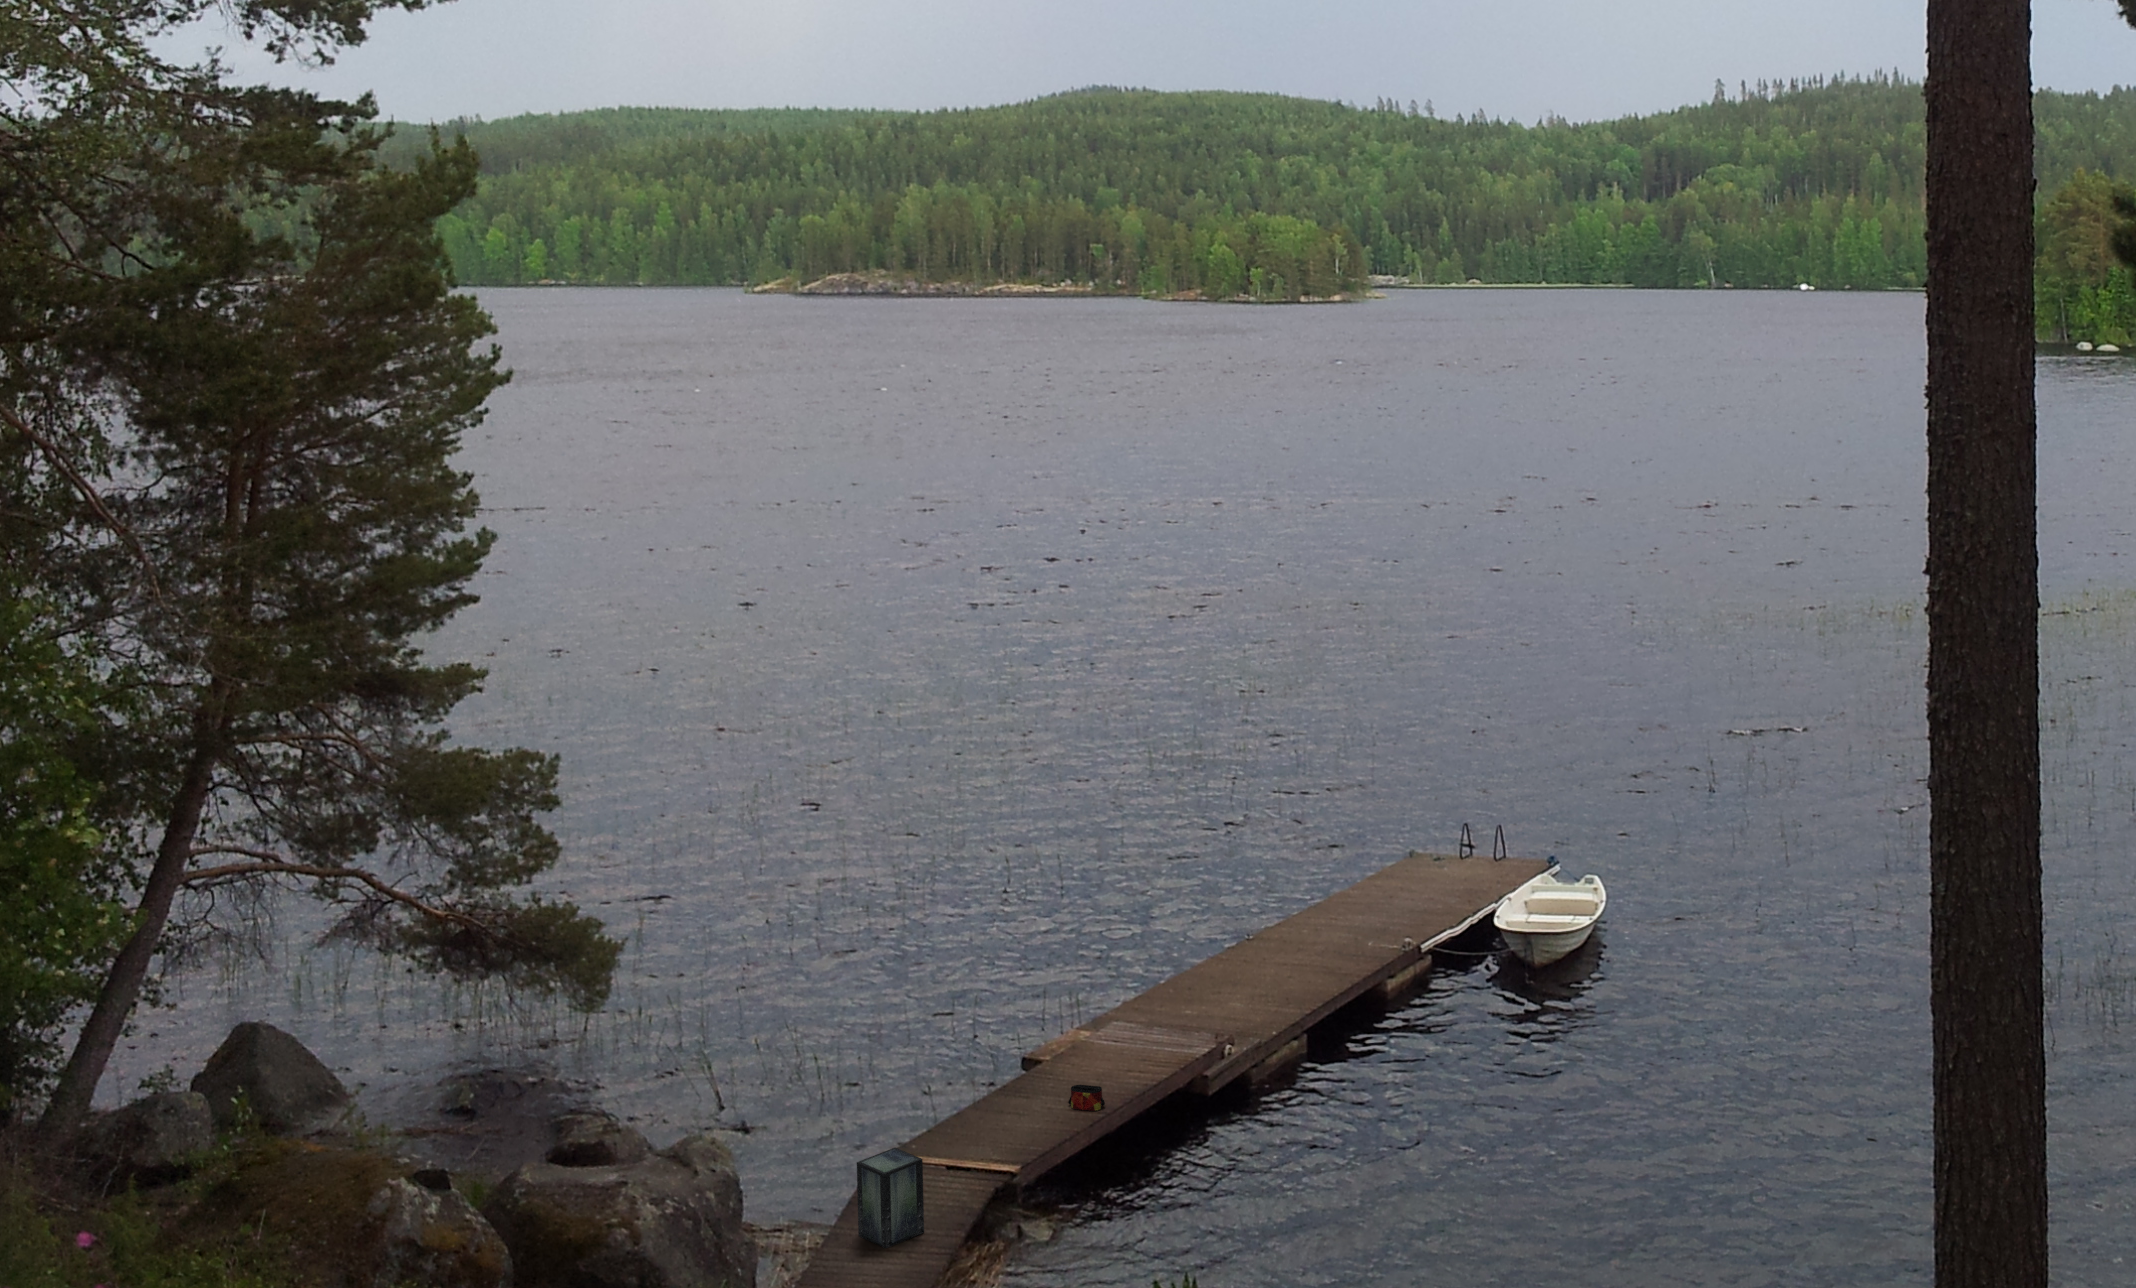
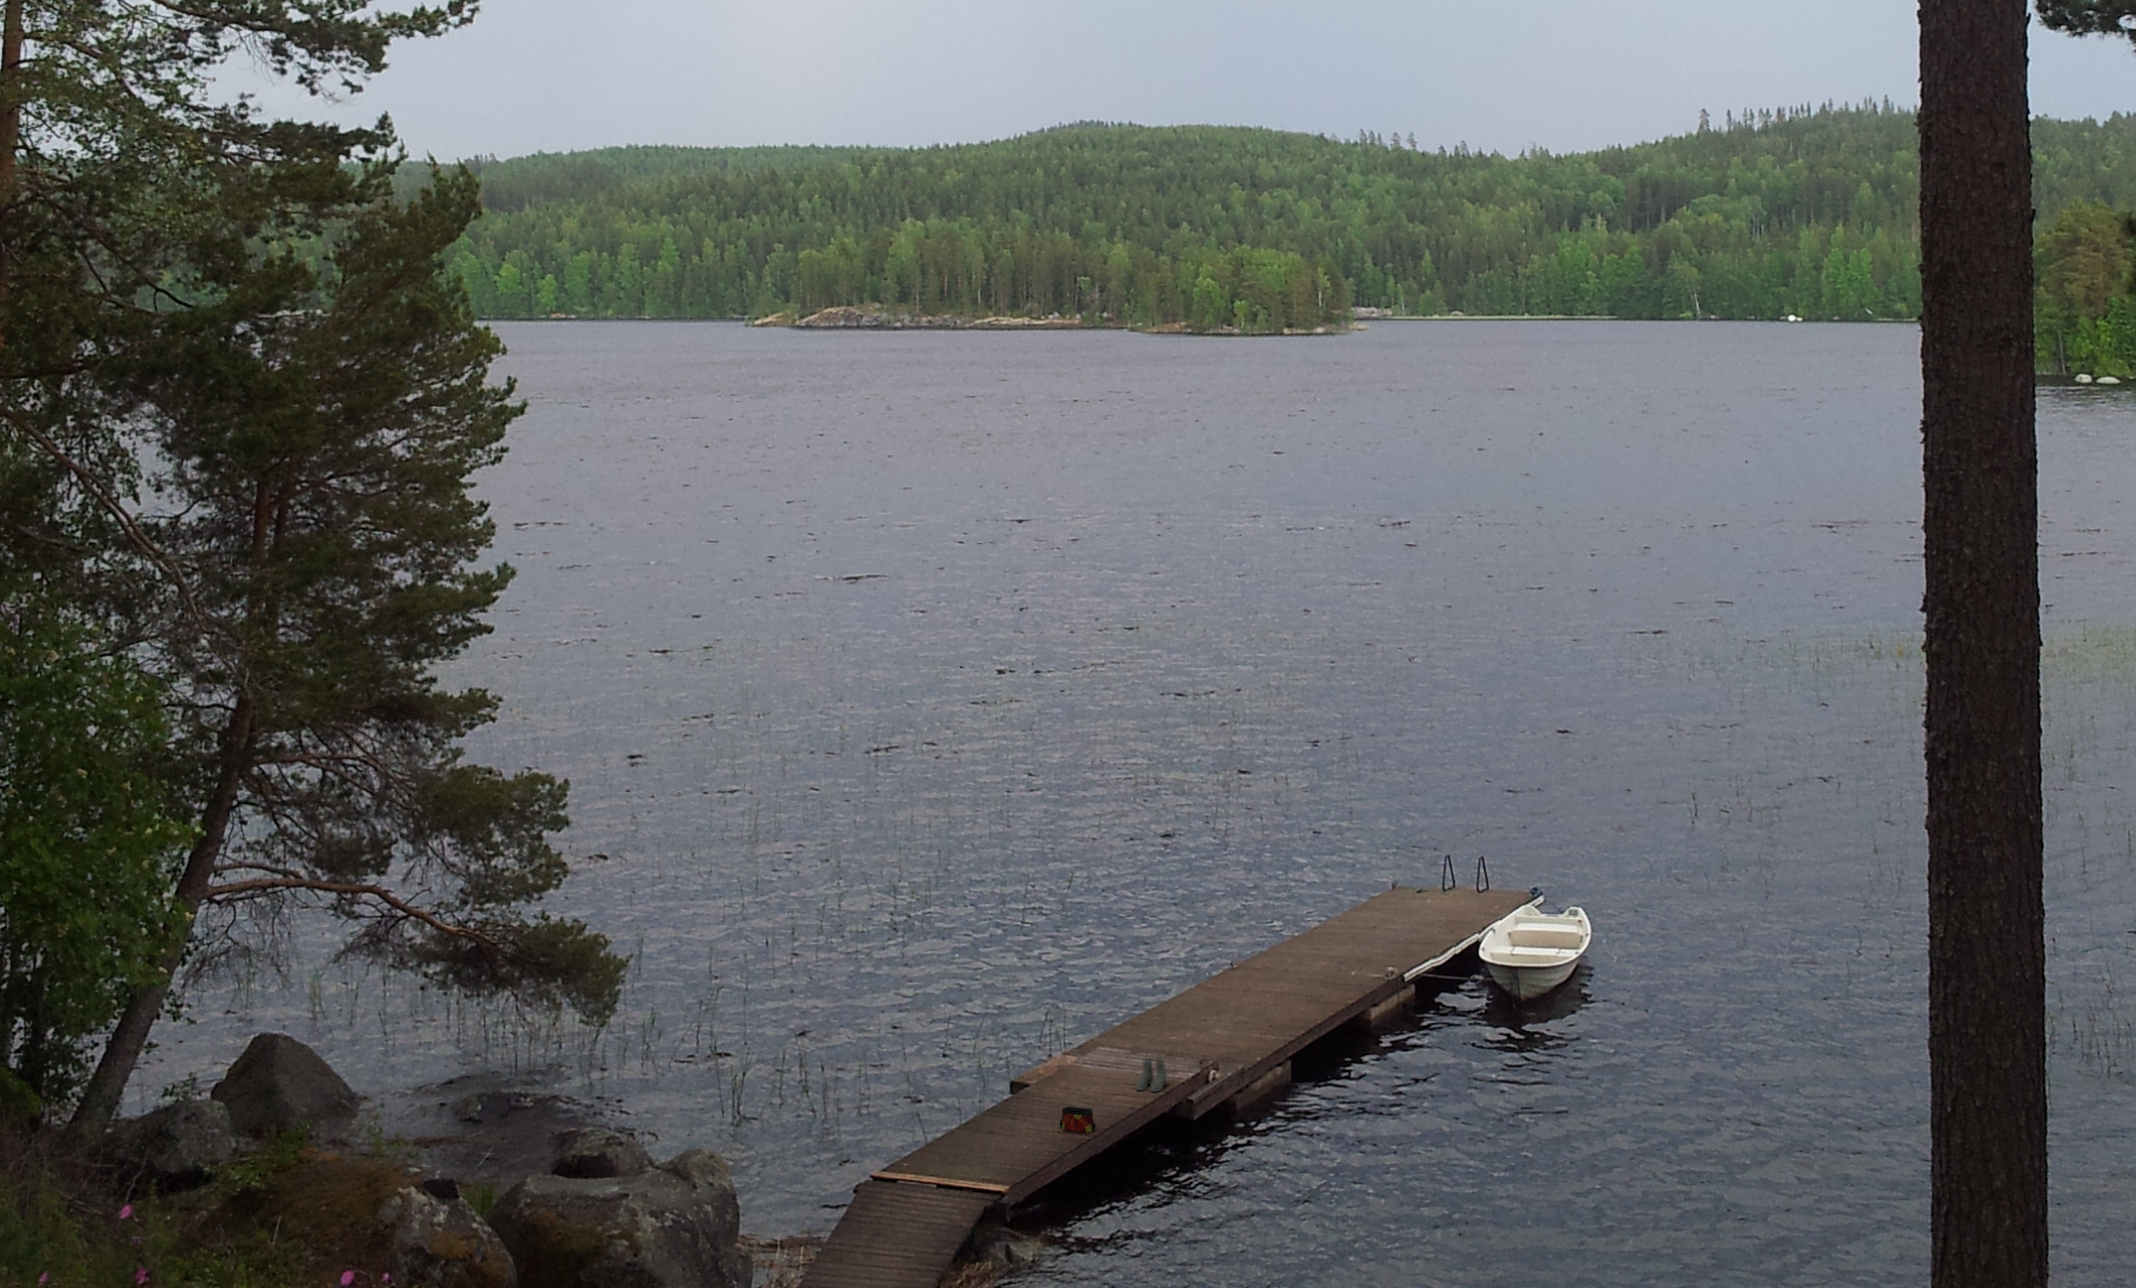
boots: none [1149,1033,1181,1067] -> present [1136,1058,1167,1092]
storage box: present [857,1148,924,1248] -> none [866,1161,931,1259]

